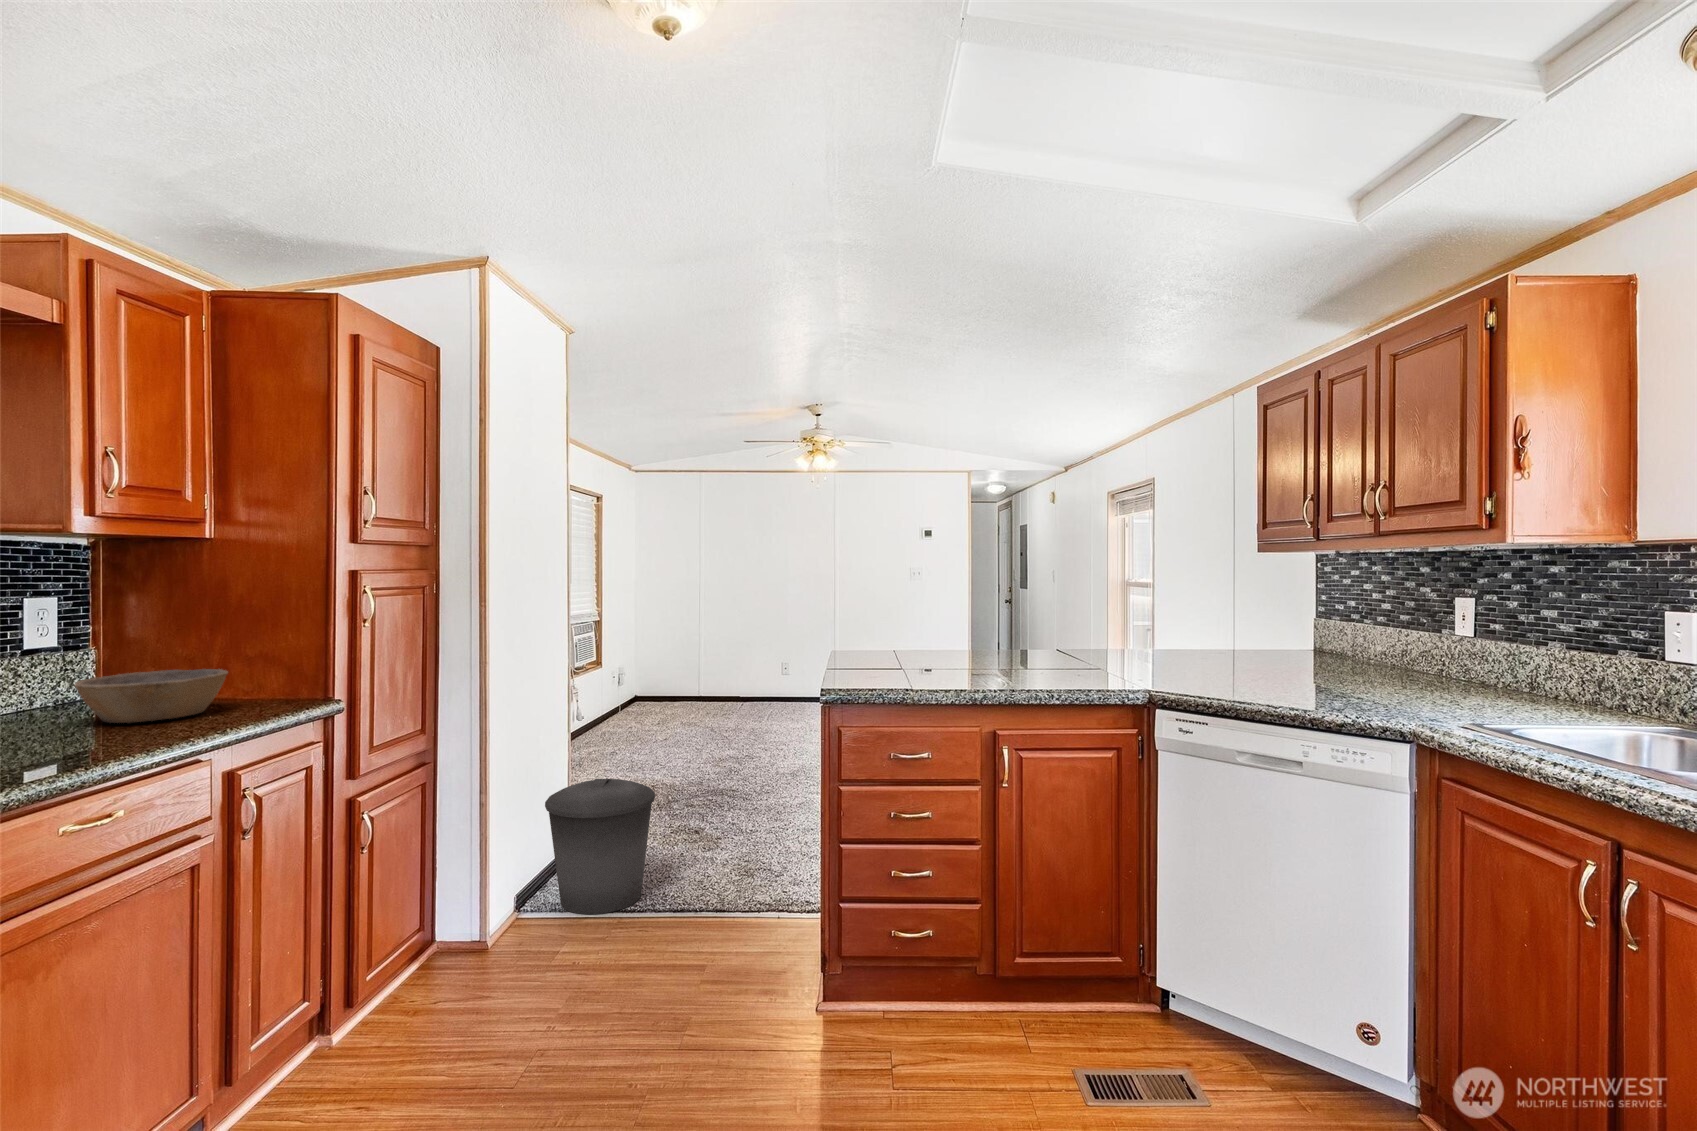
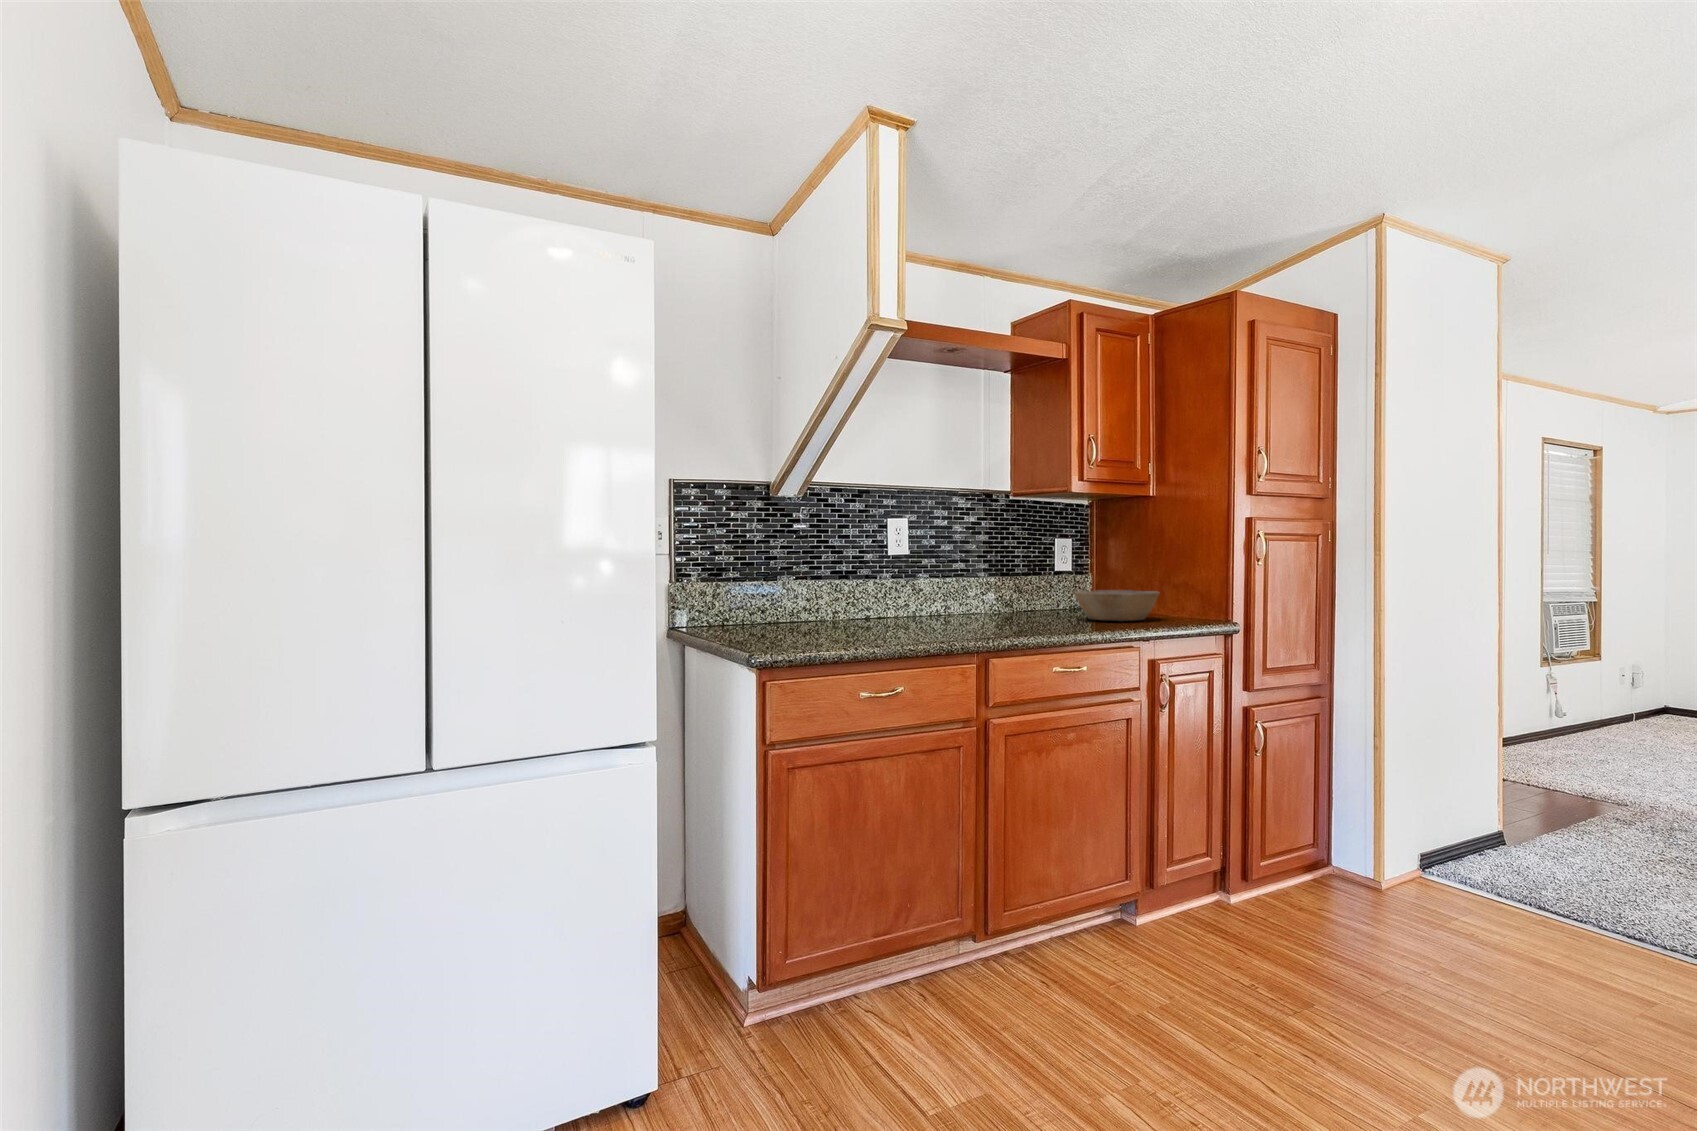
trash can: present [545,779,655,914] -> none [1455,755,1611,910]

